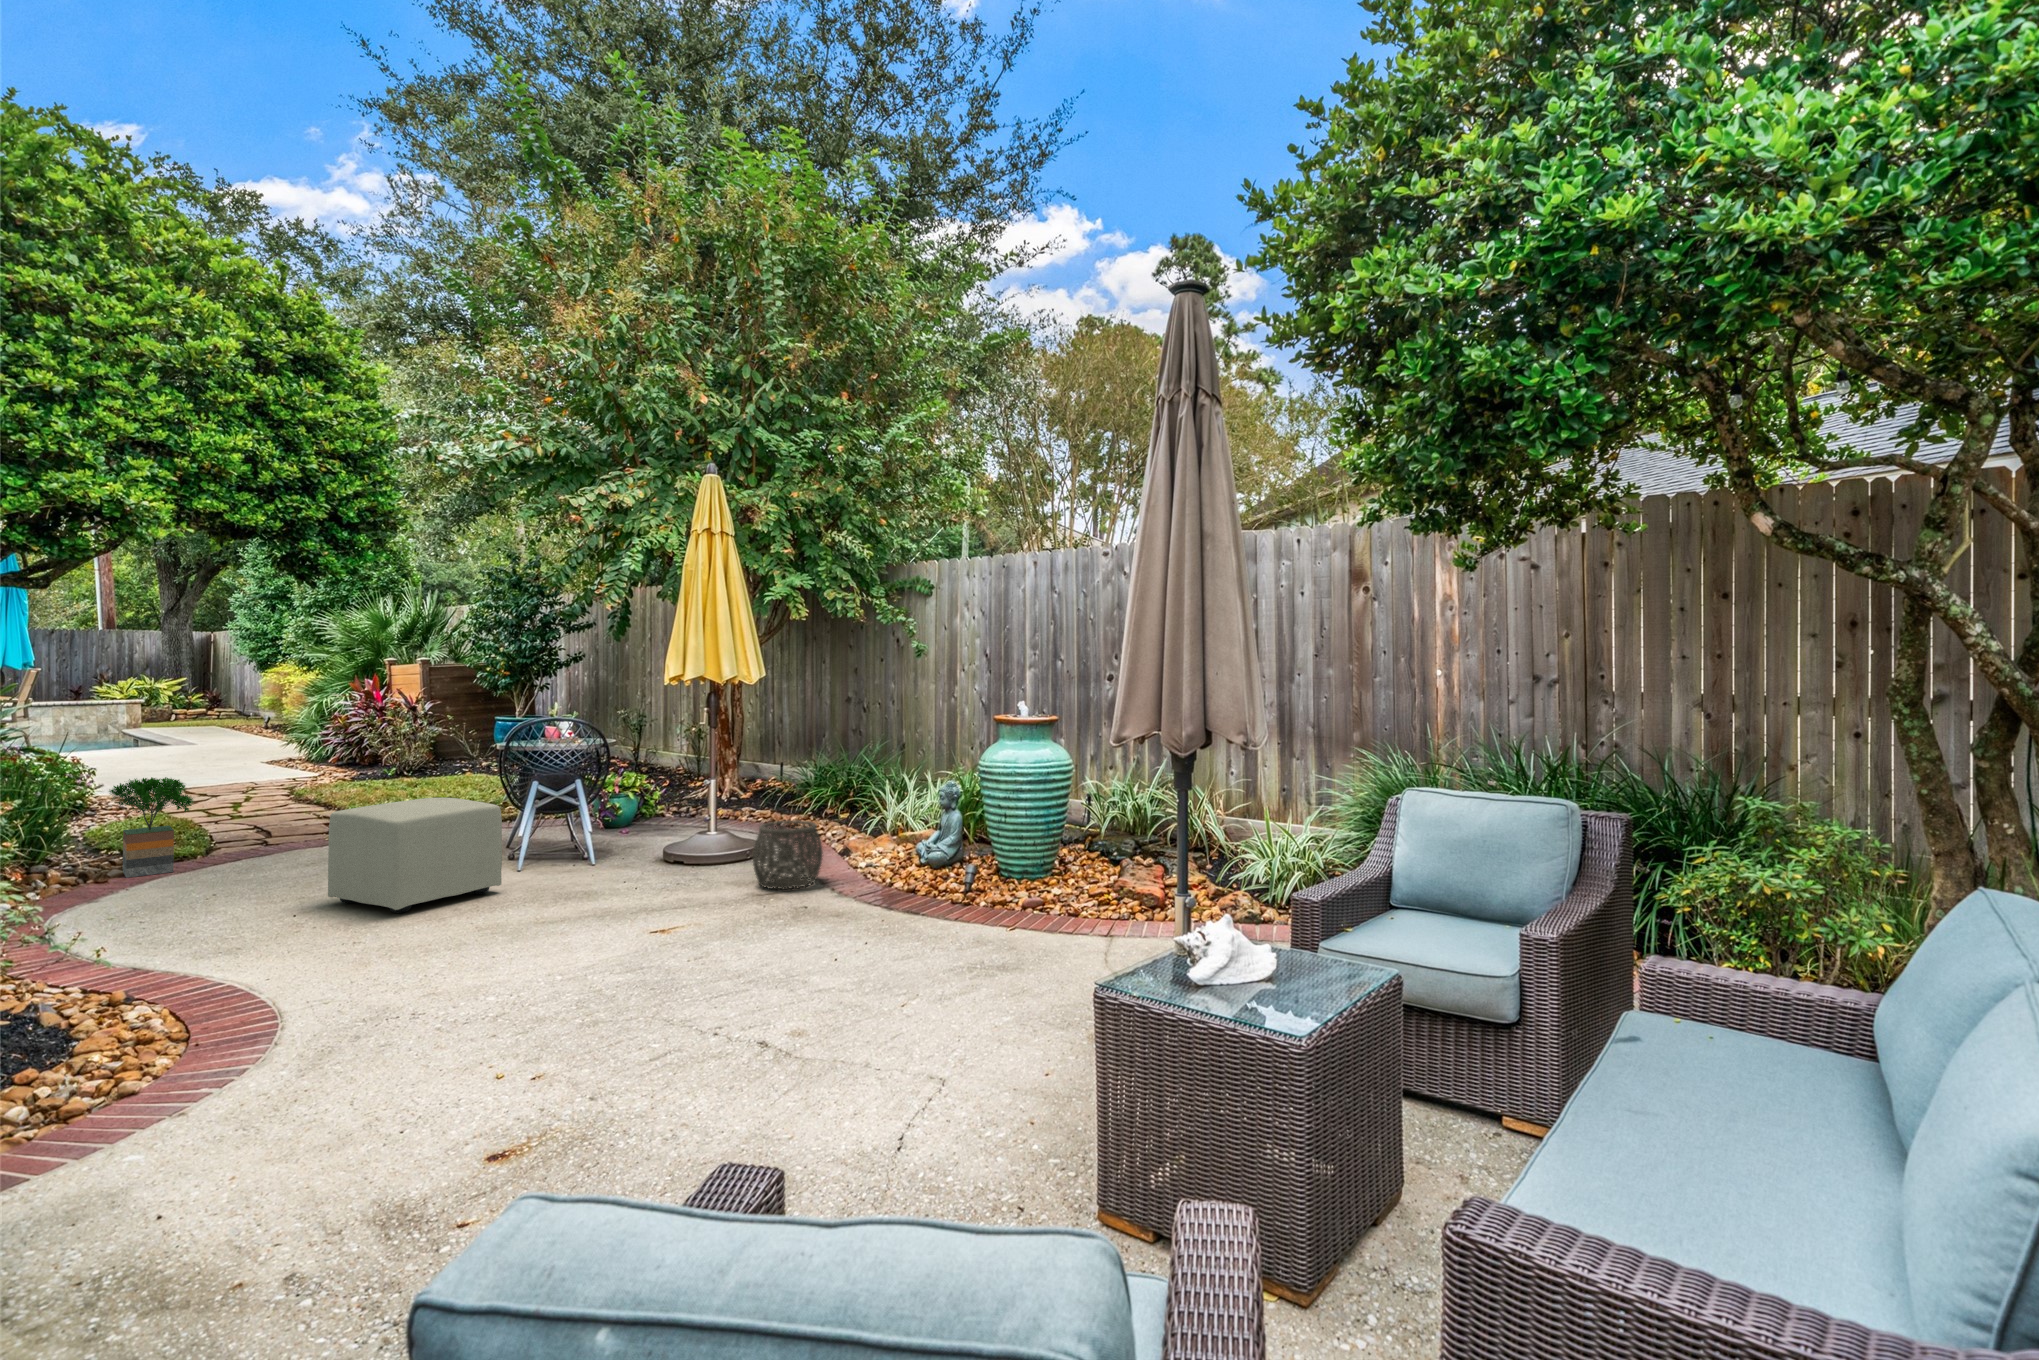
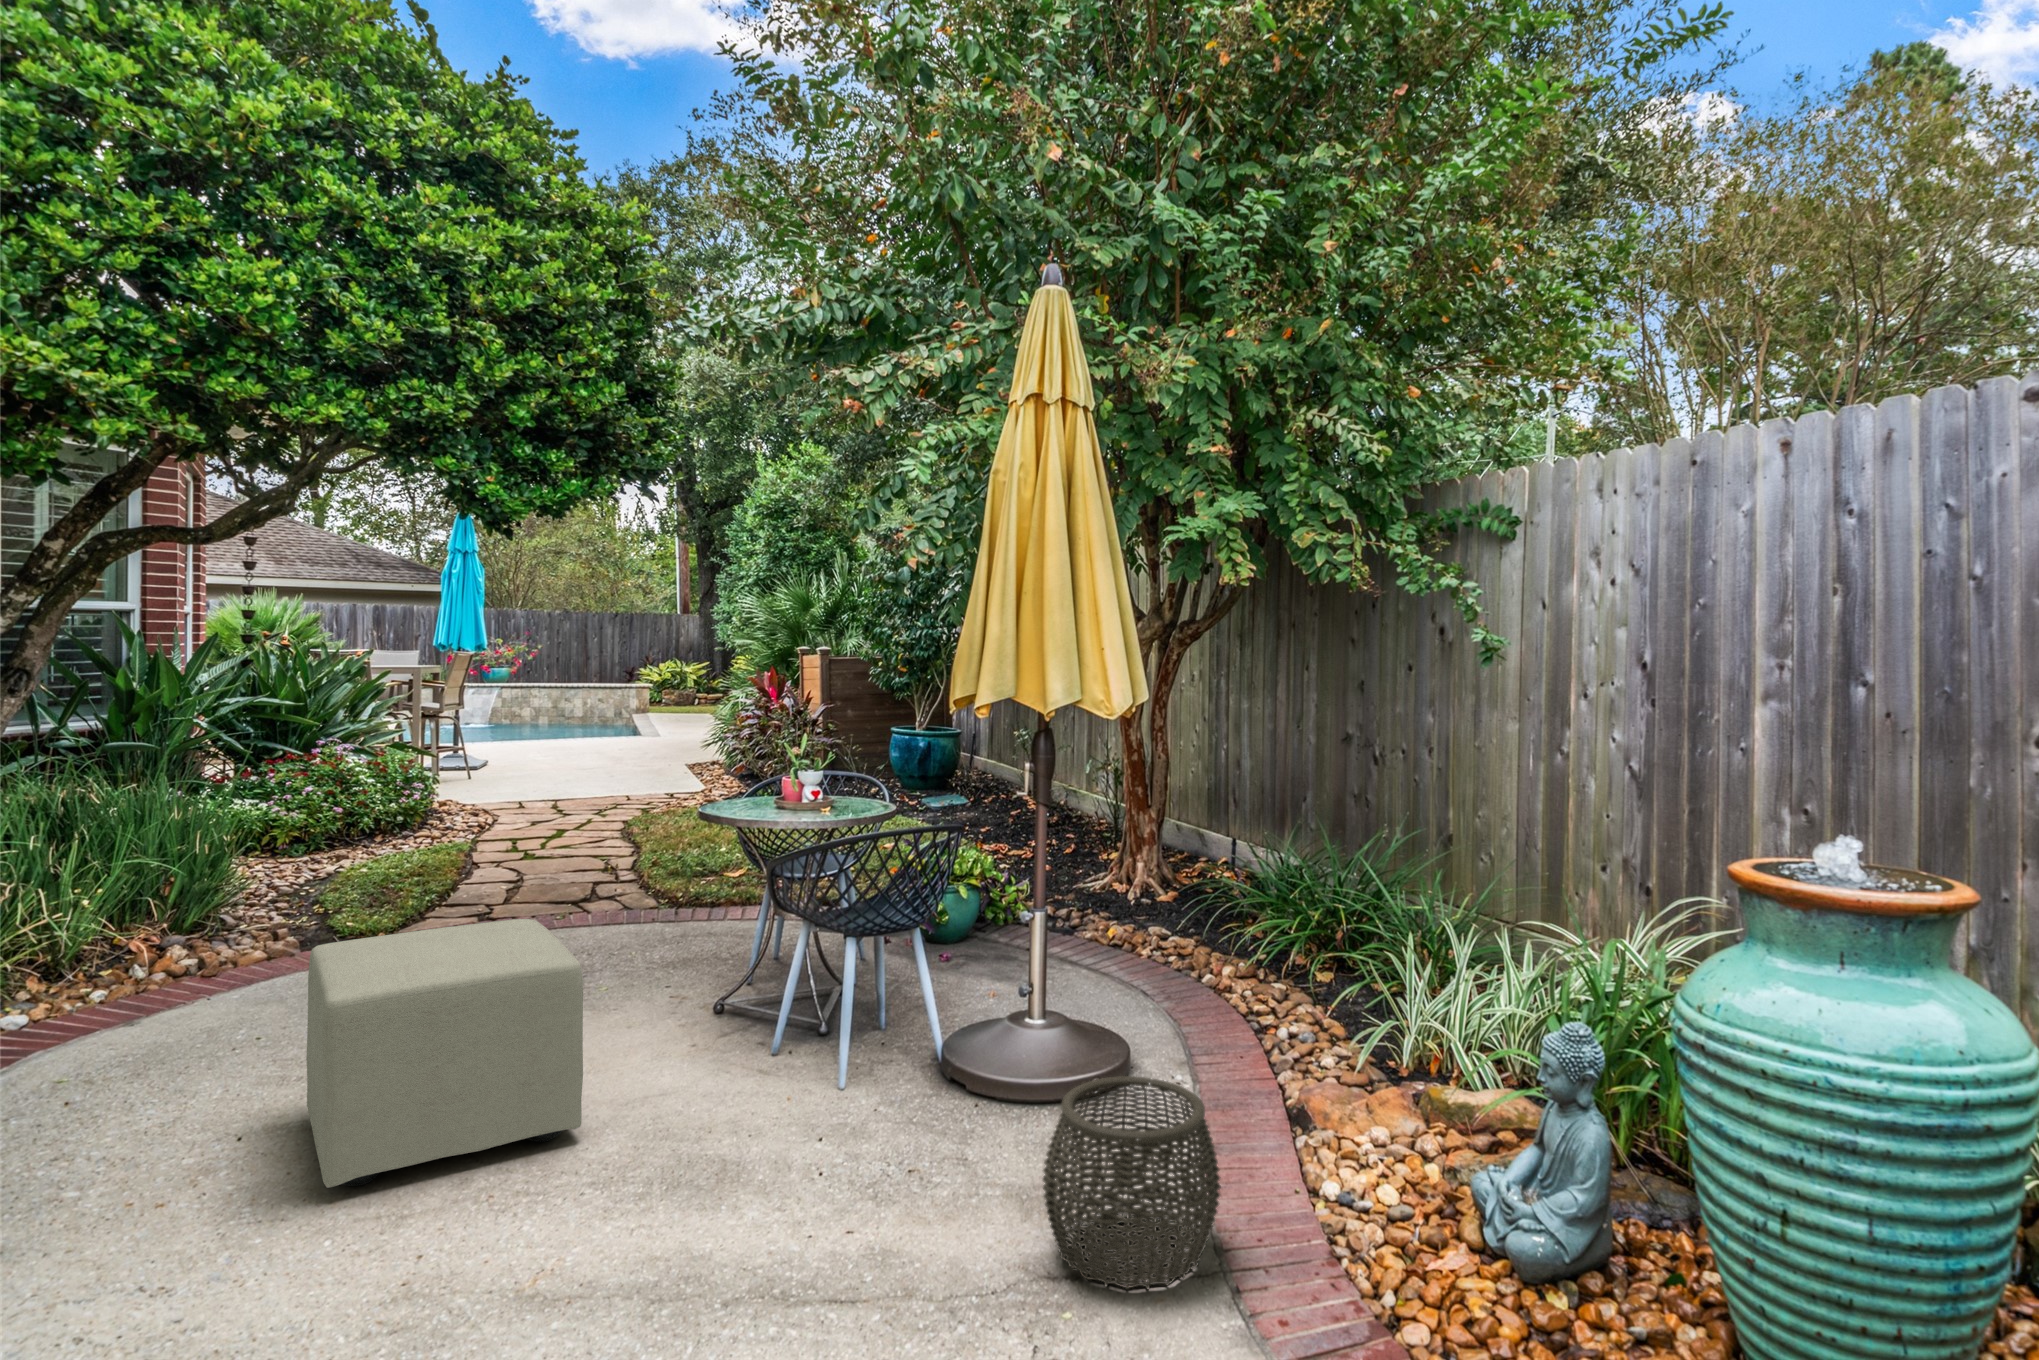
potted tree: present [109,777,193,878] -> none [216,821,330,977]

